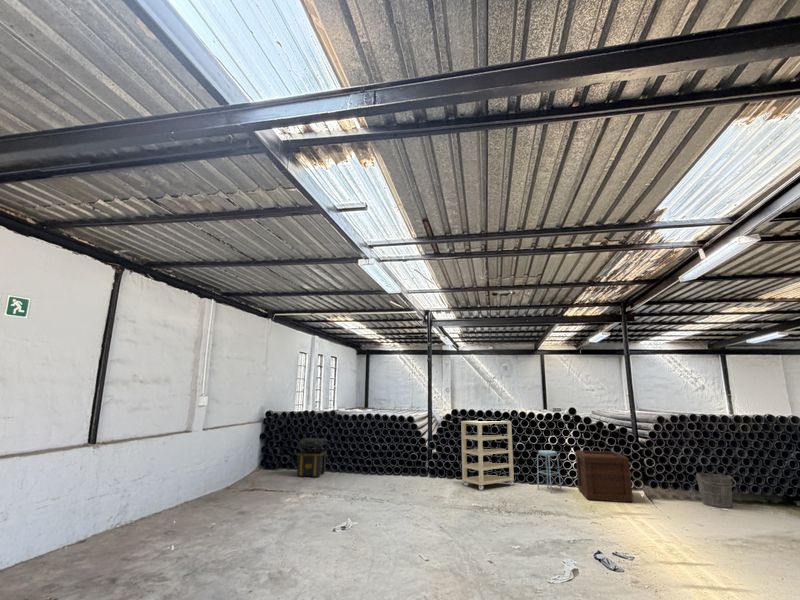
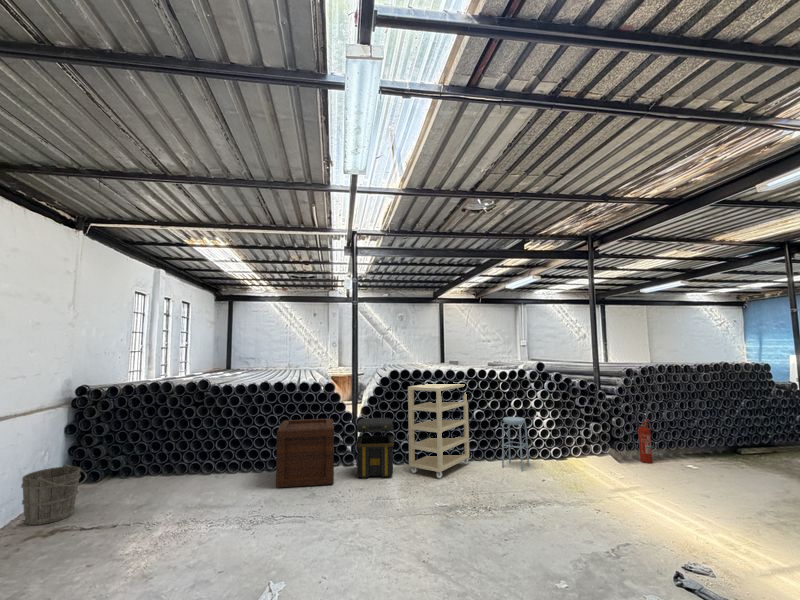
toolbox: present [297,438,327,477] -> present [356,418,394,478]
wooden crate: present [576,451,633,502] -> present [276,419,334,488]
fire extinguisher: none [659,456,682,501] -> present [632,414,652,463]
bucket: present [696,473,736,508] -> present [21,464,87,525]

